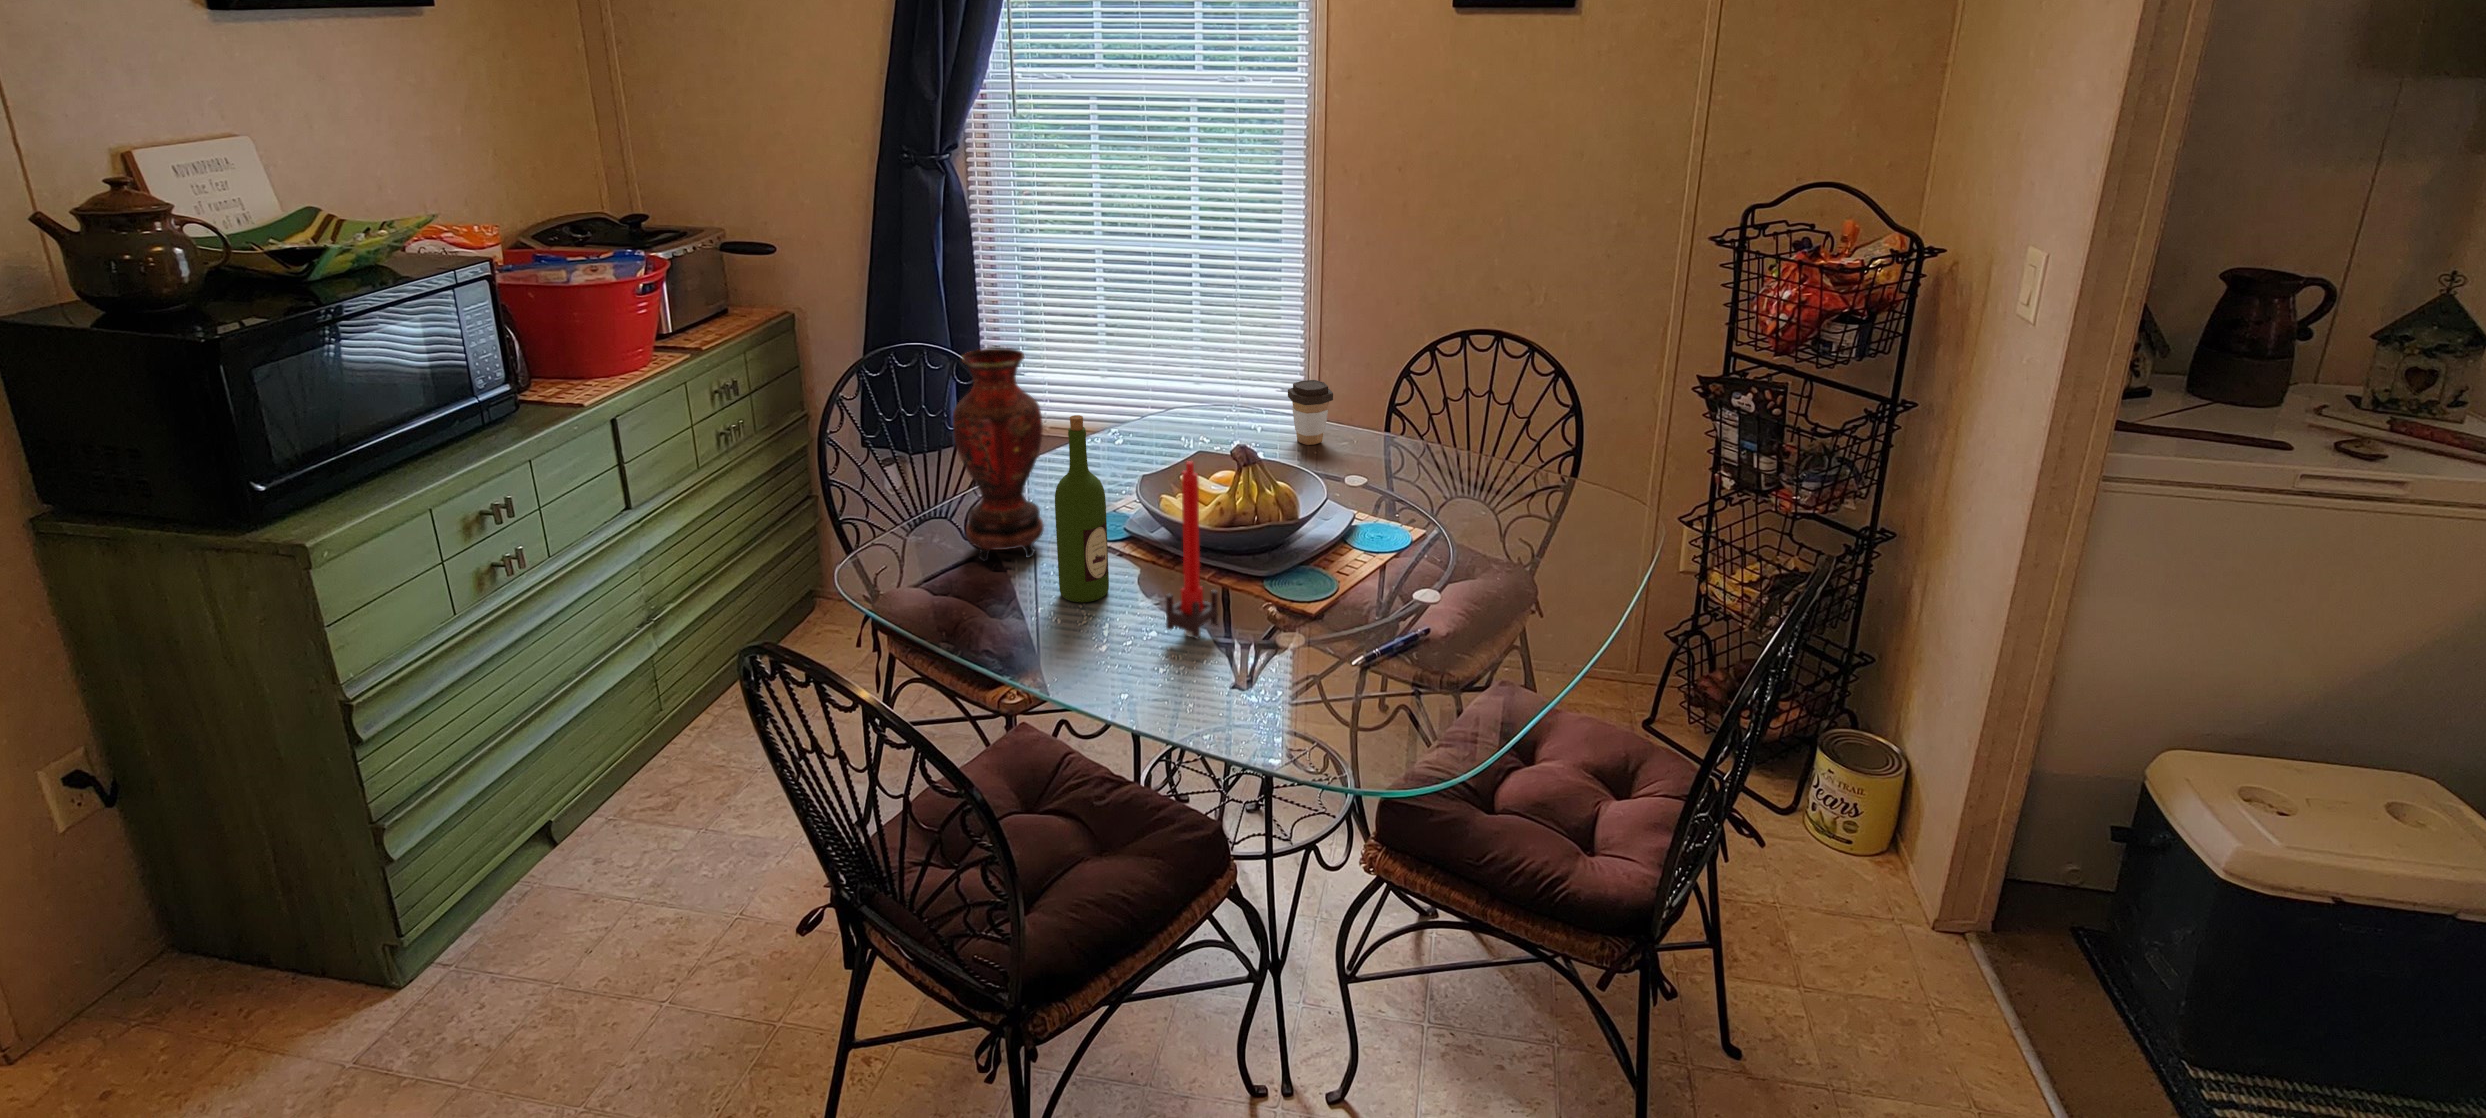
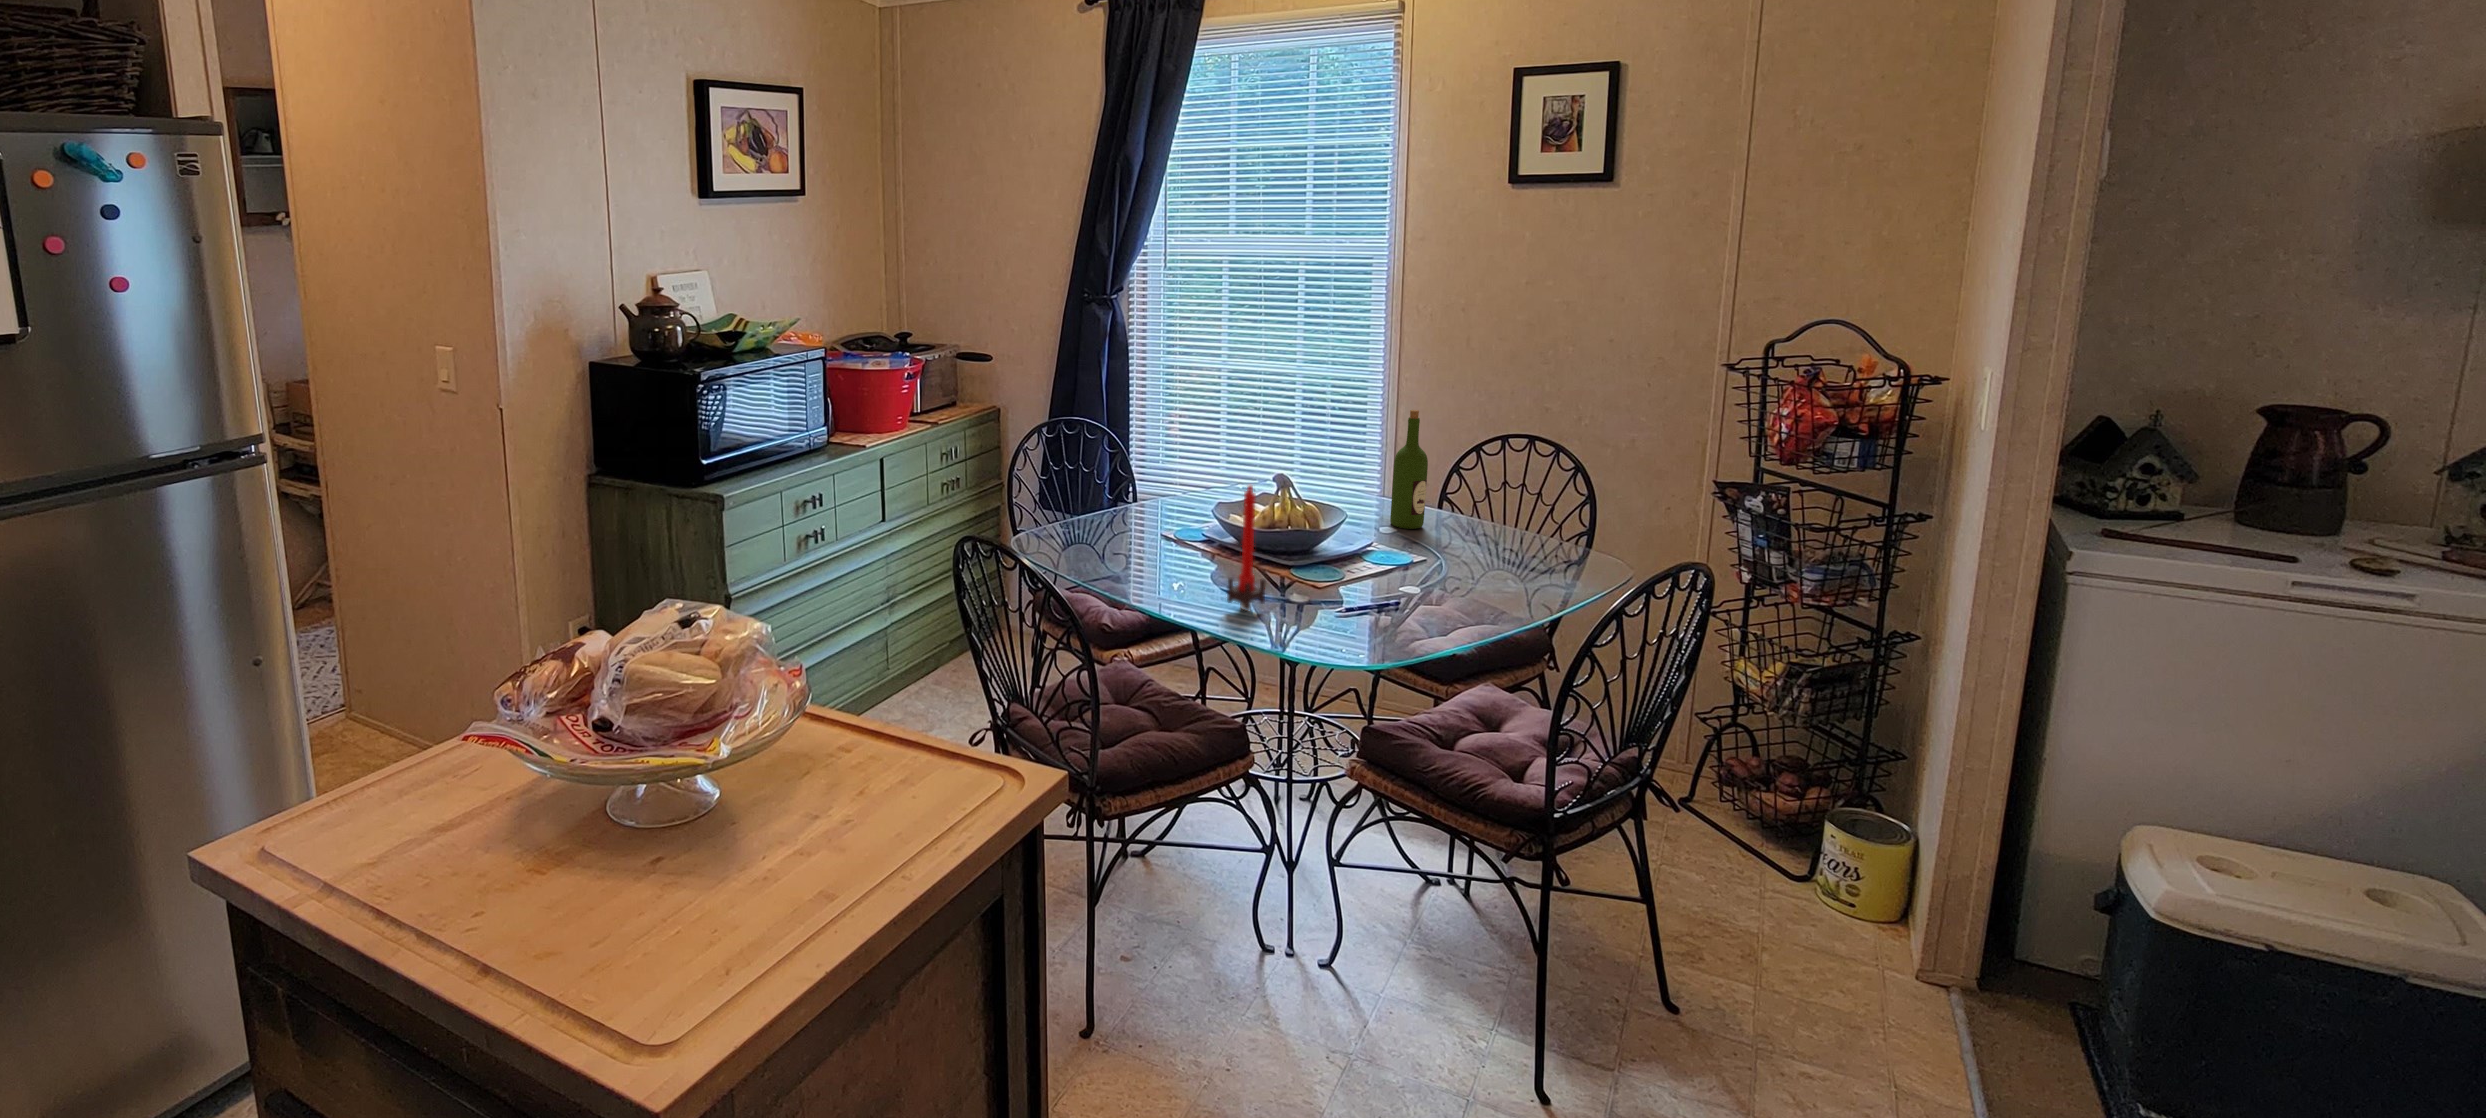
vase: present [953,348,1044,562] -> none [1096,413,1157,558]
coffee cup: present [1288,380,1333,445] -> none [1346,461,1382,510]
wine bottle: present [1055,415,1109,602] -> present [1390,410,1428,529]

